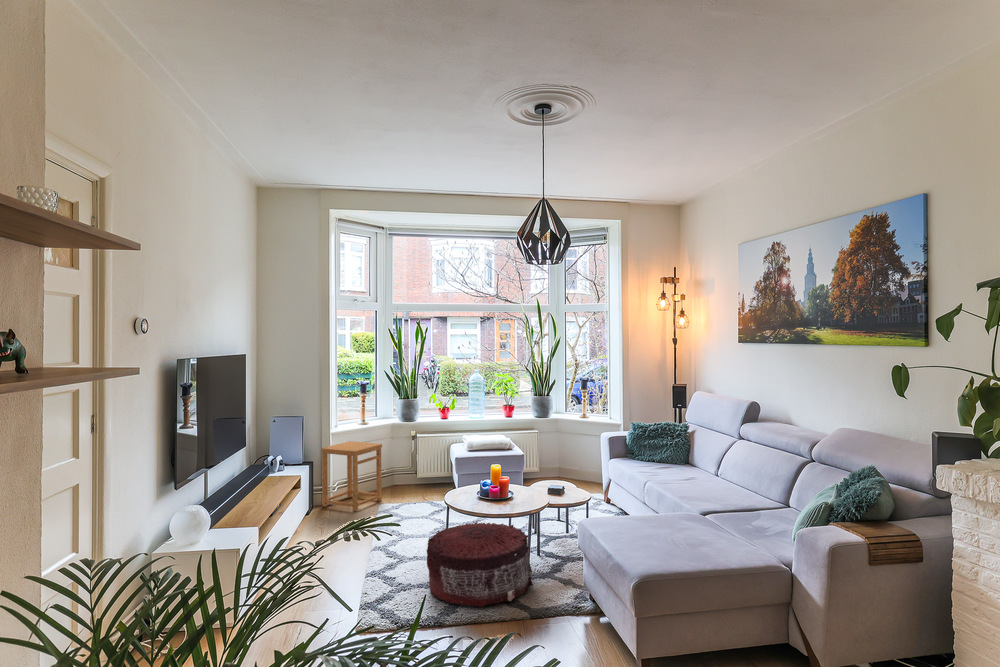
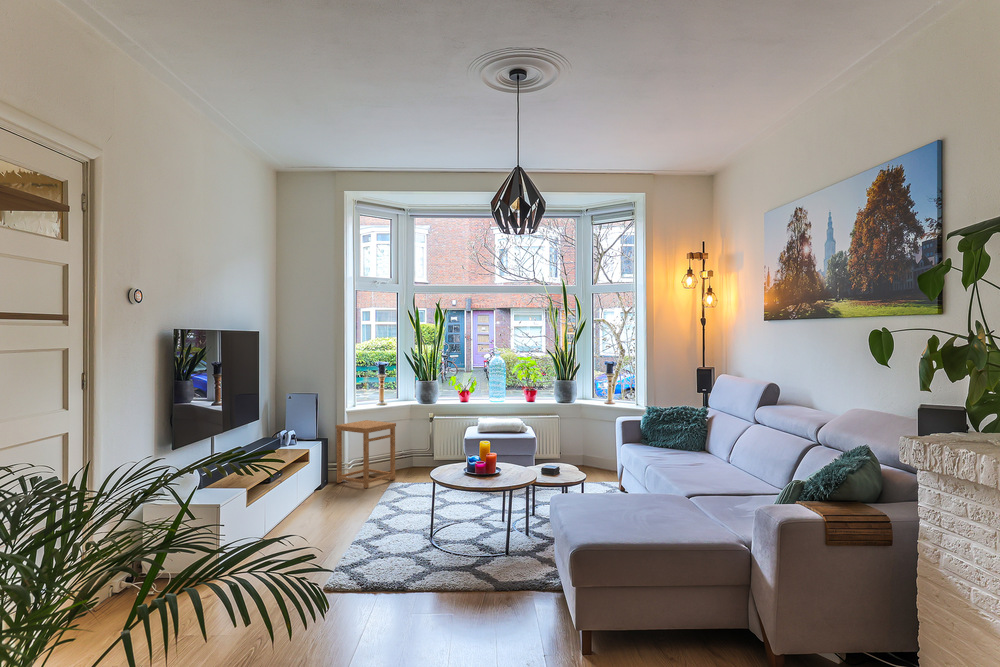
pouf: present [427,522,533,607] -> none [403,496,508,577]

